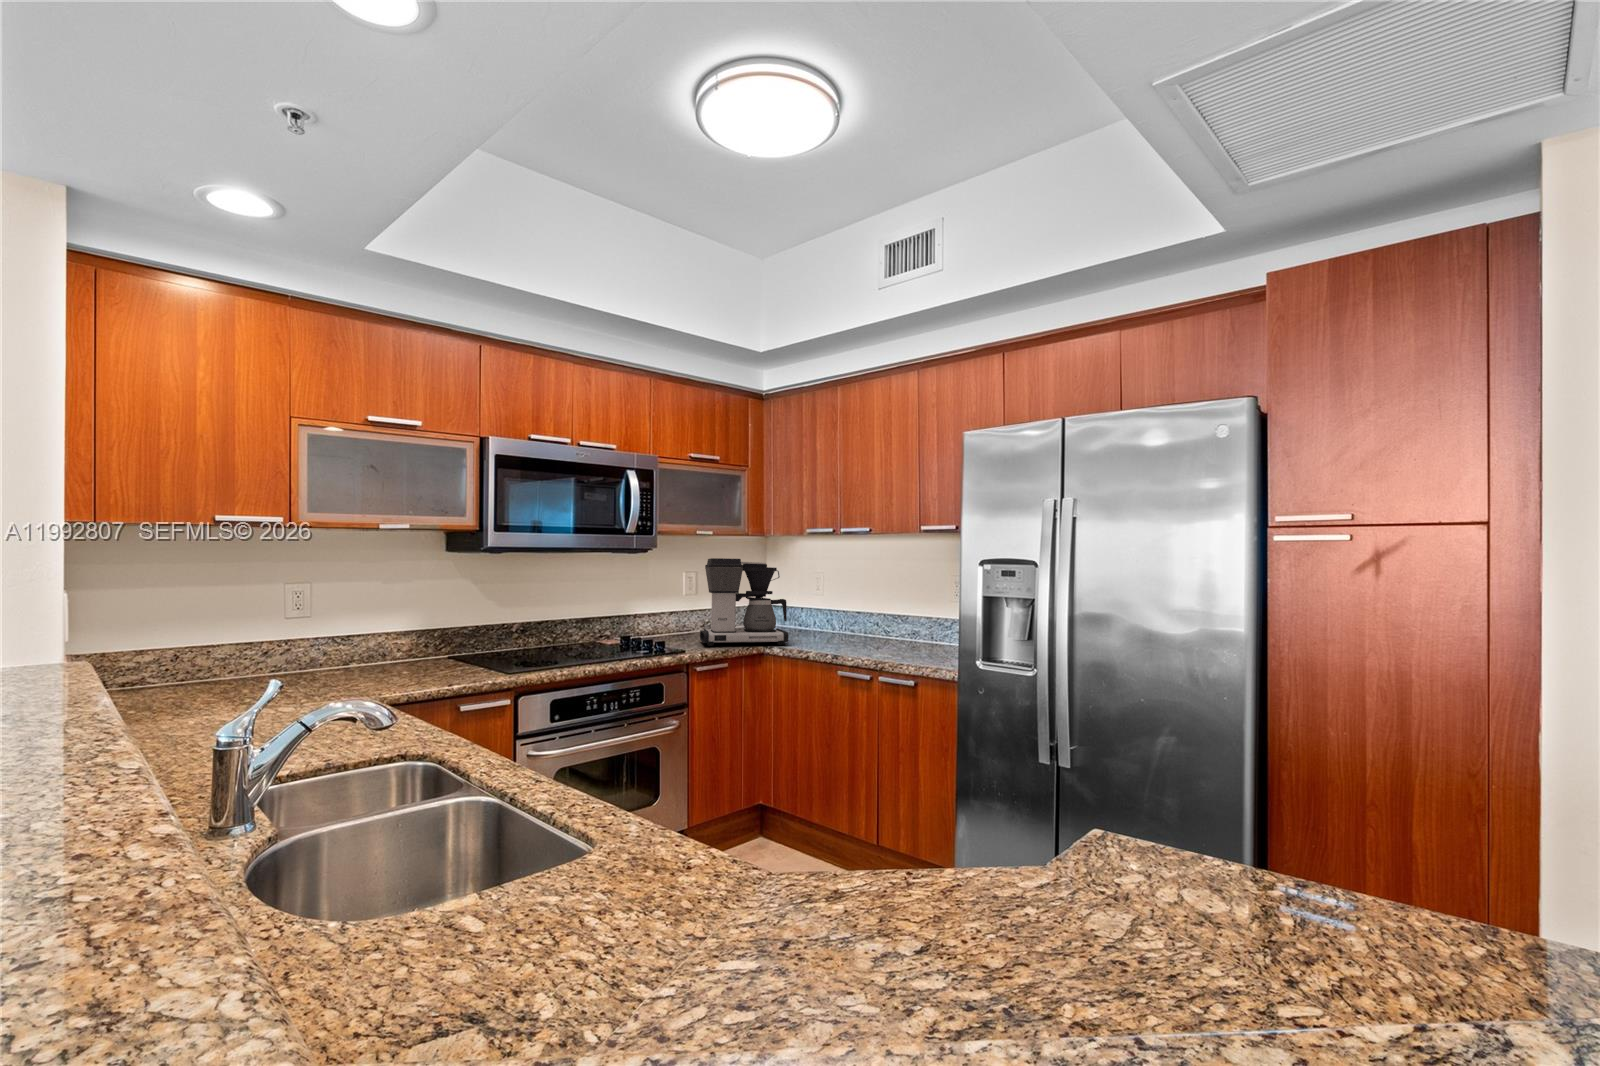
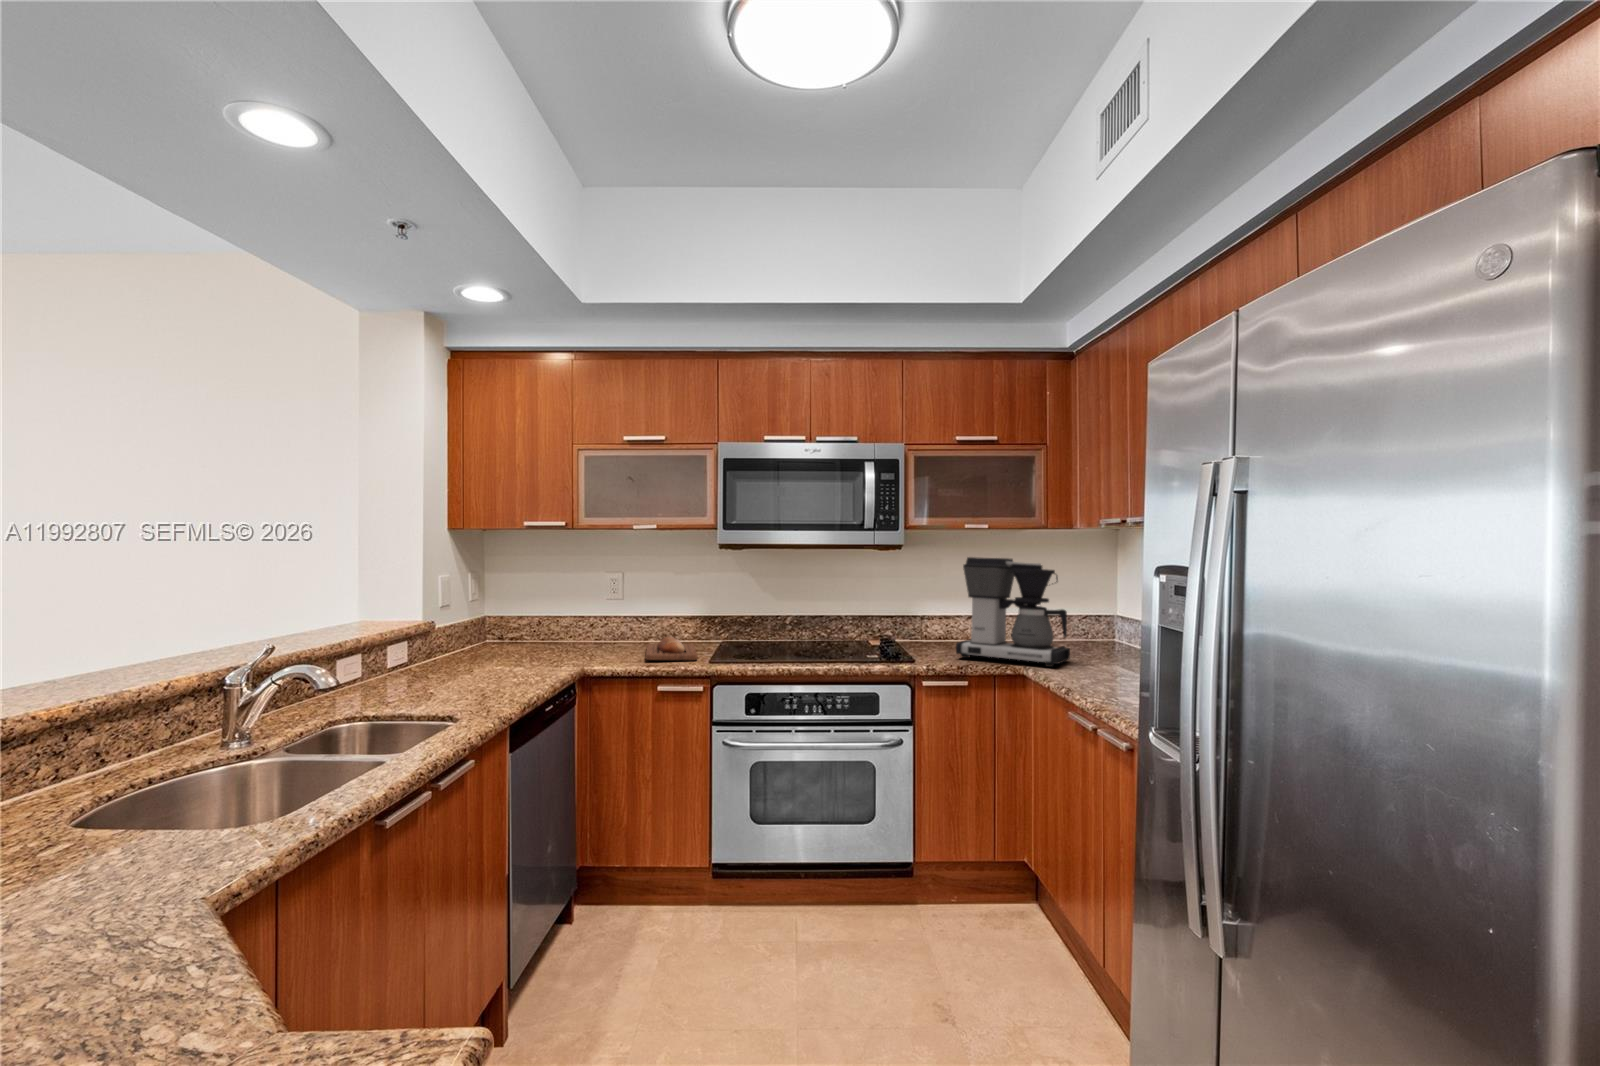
bread loaf: none [376,654,482,680] -> present [646,636,697,660]

